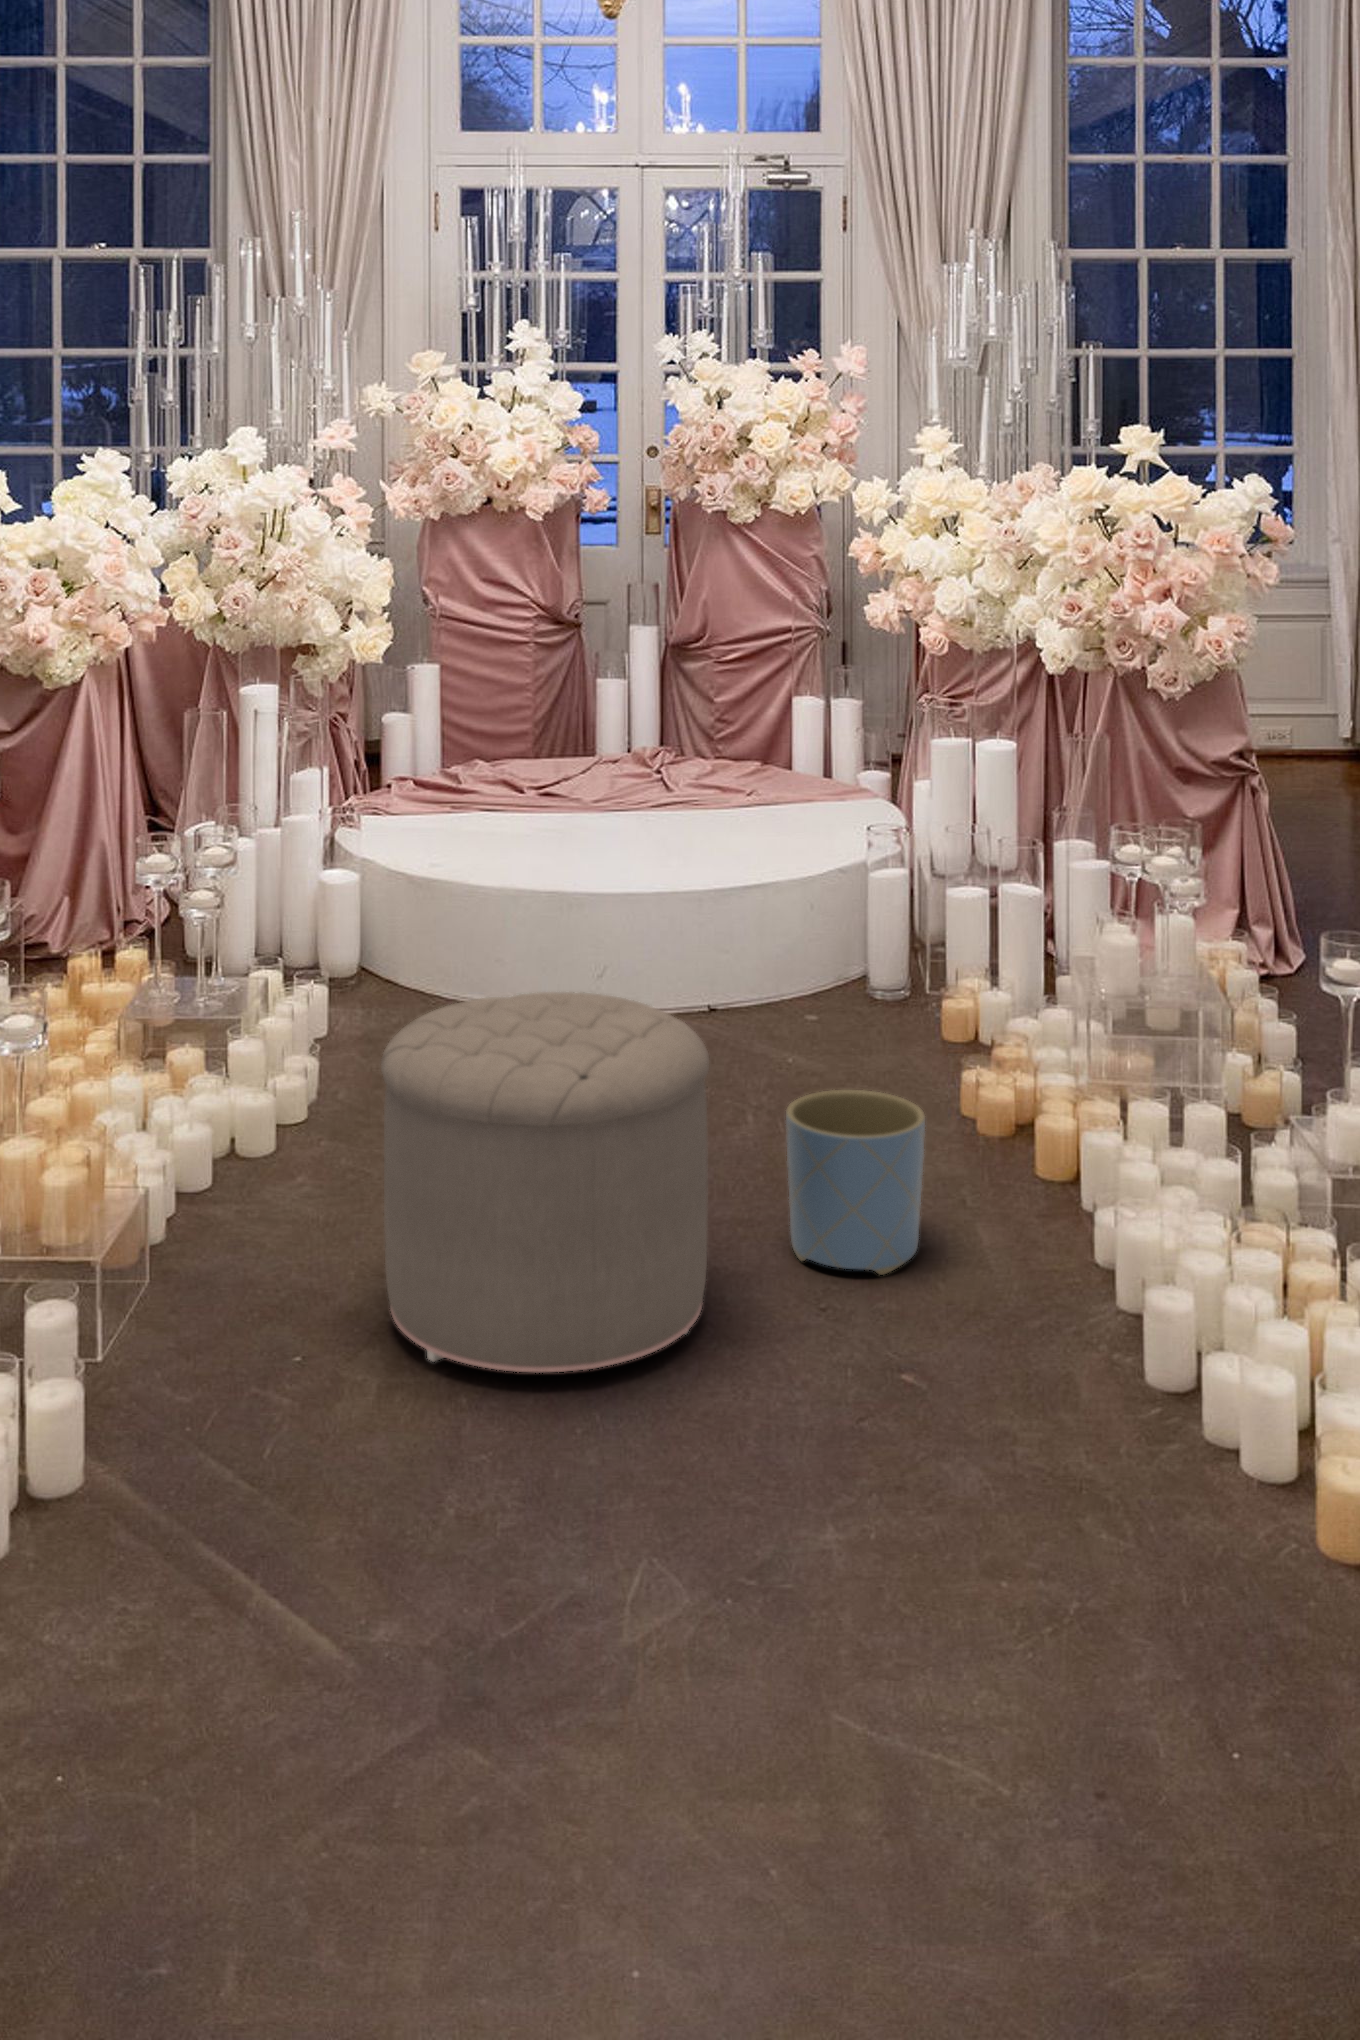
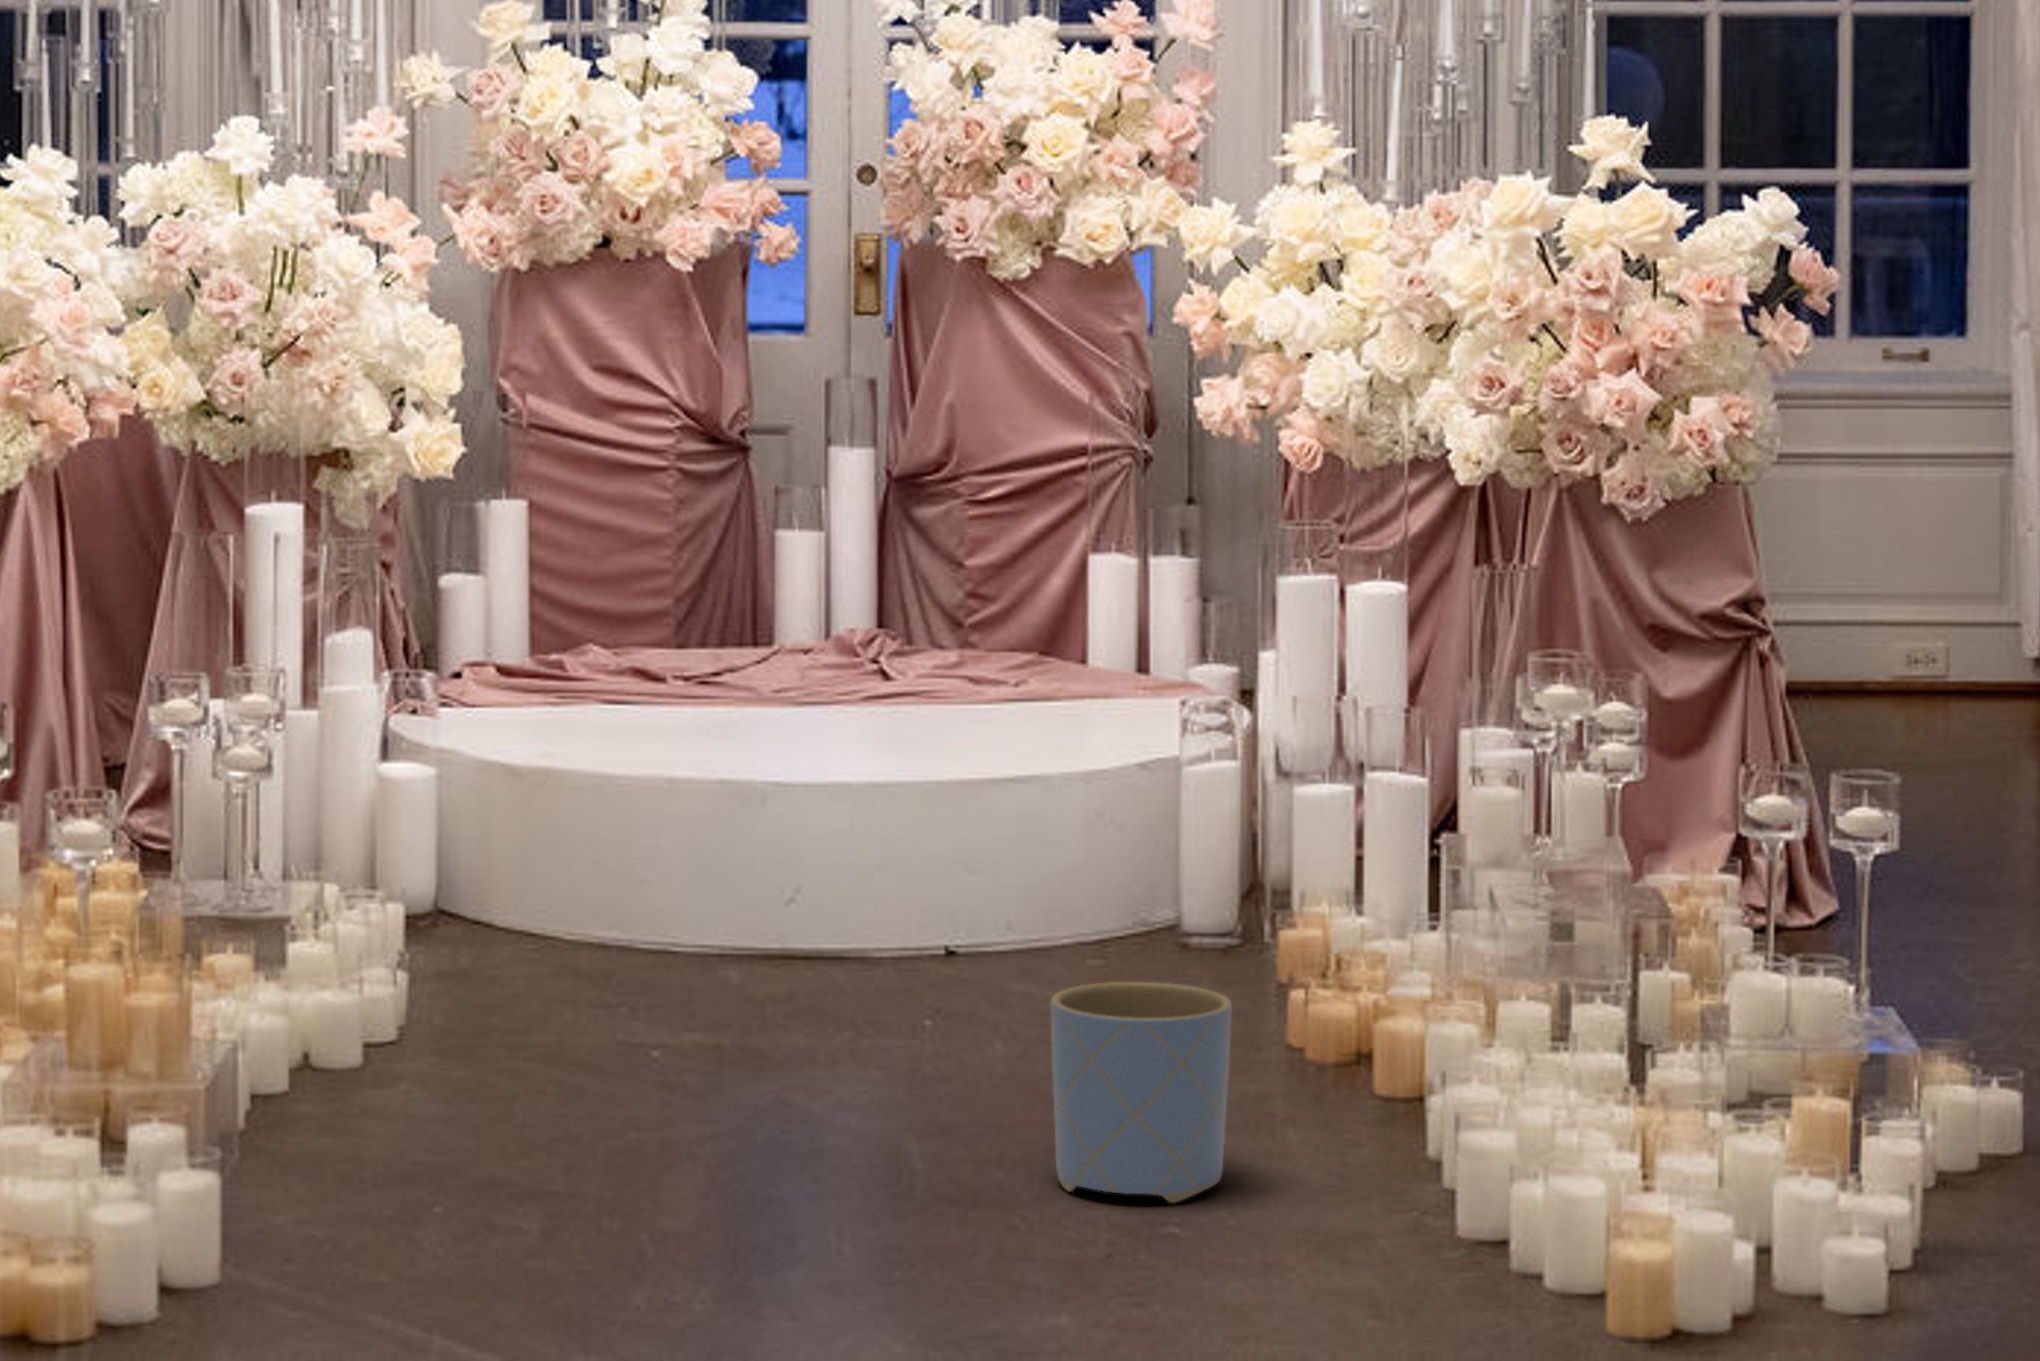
ottoman: present [381,992,709,1373] -> none [532,838,950,1268]

